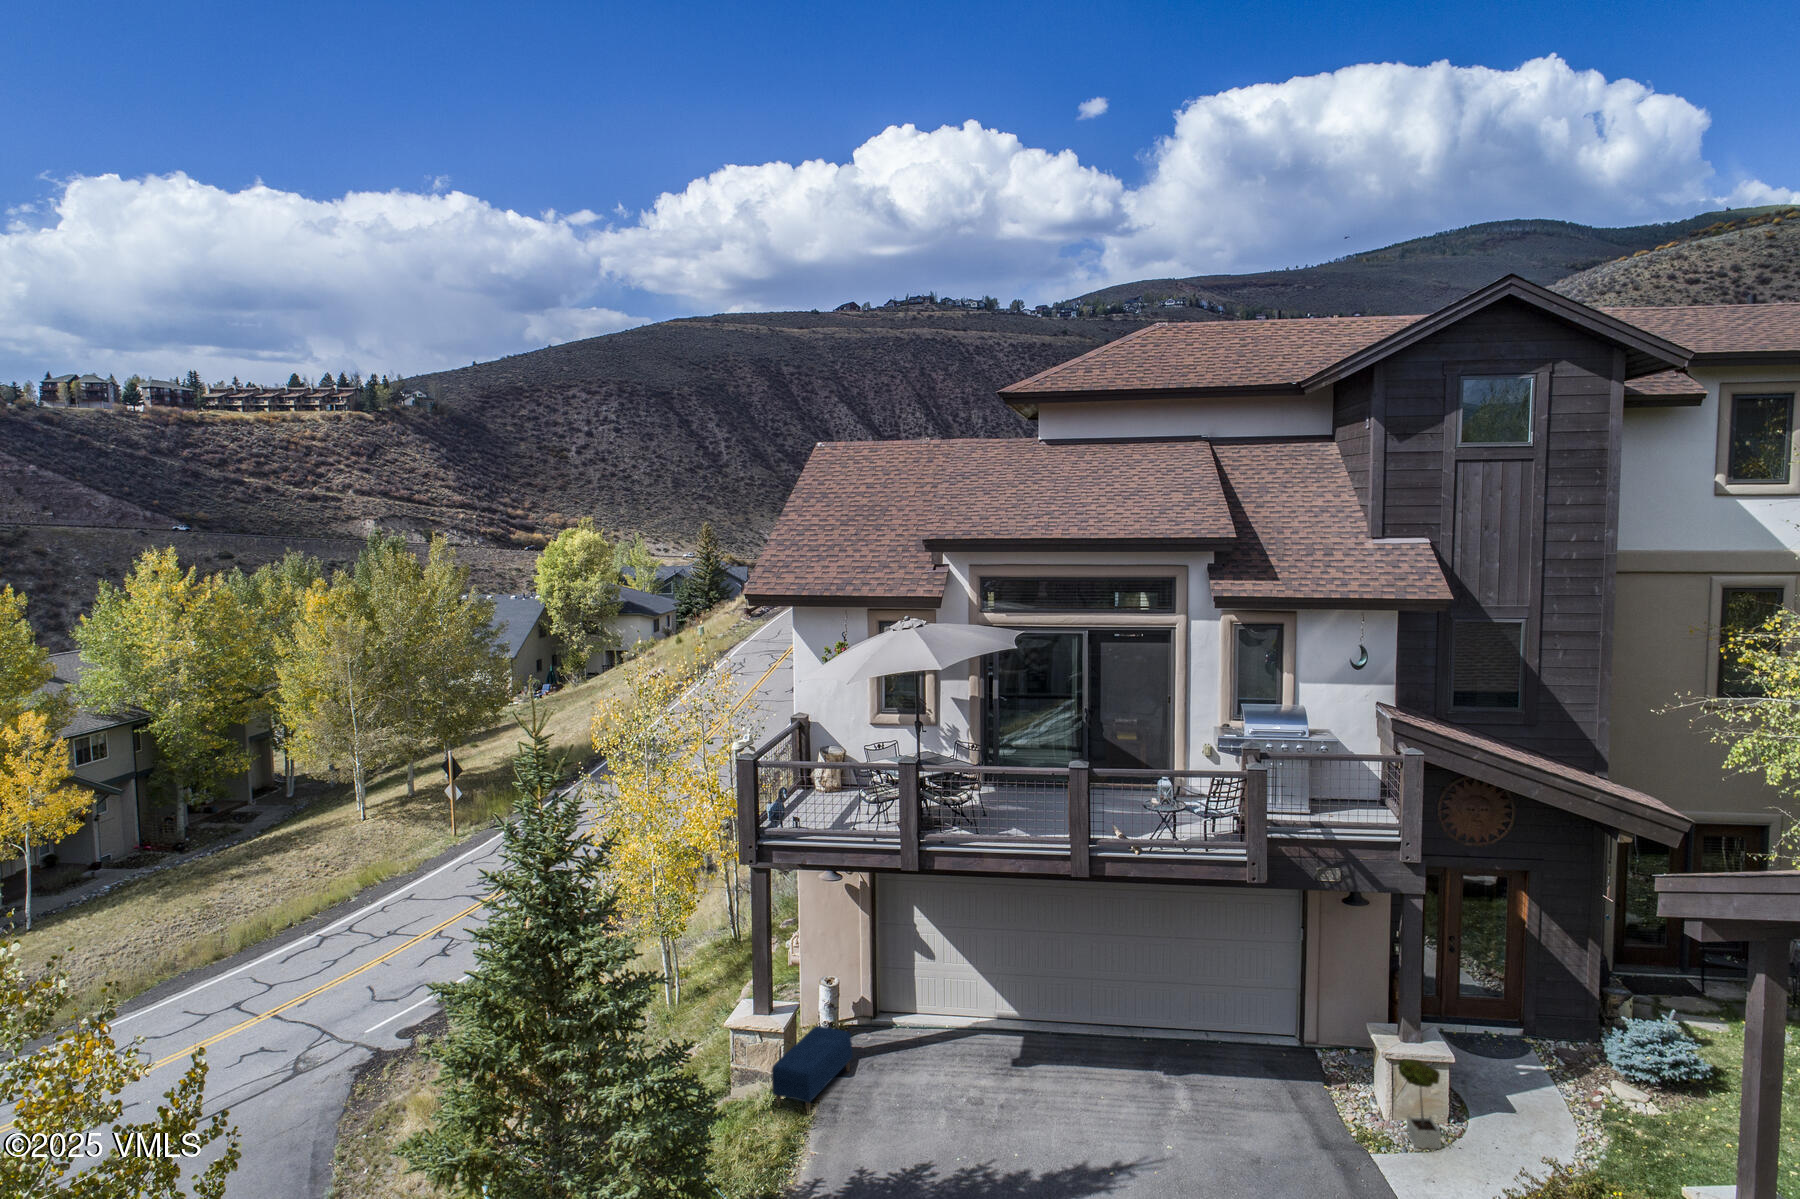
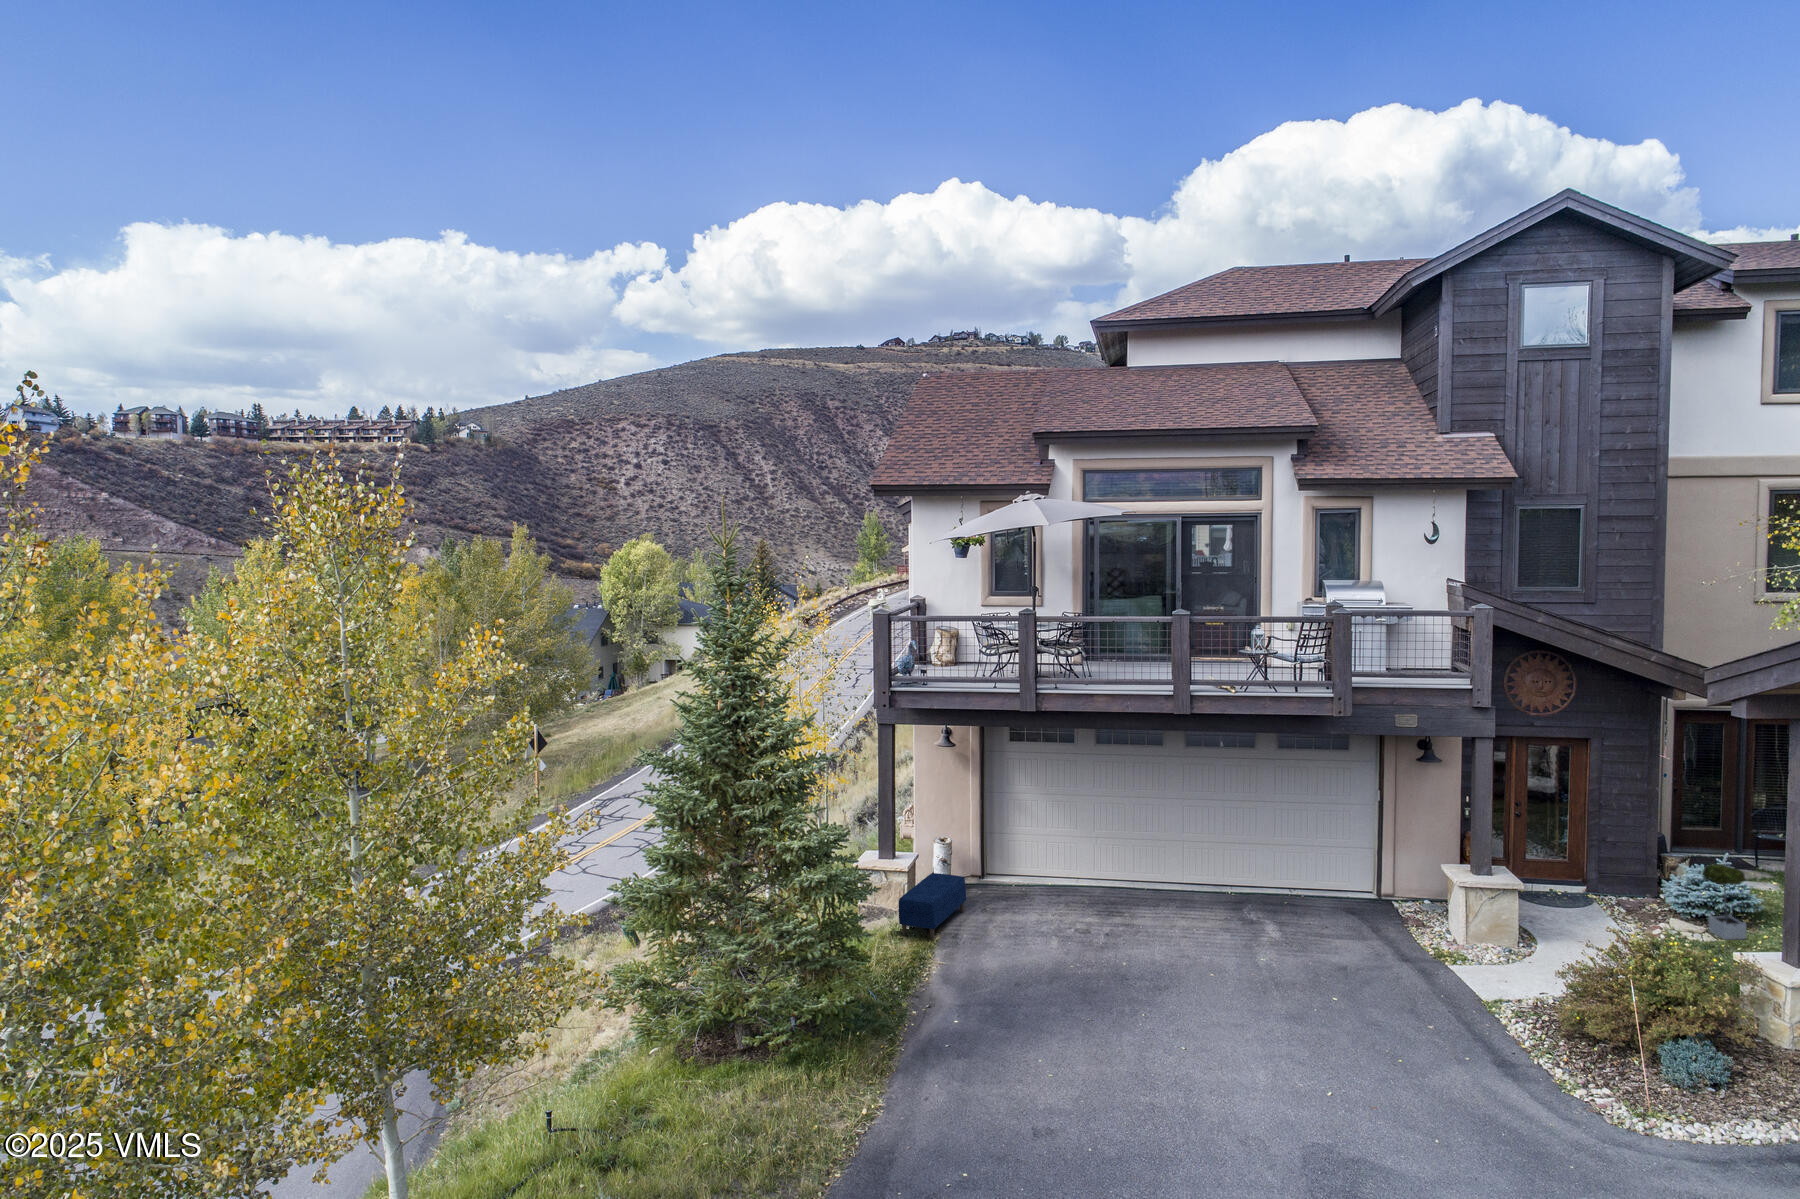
potted tree: present [1398,1059,1441,1149] -> present [1702,864,1746,940]

